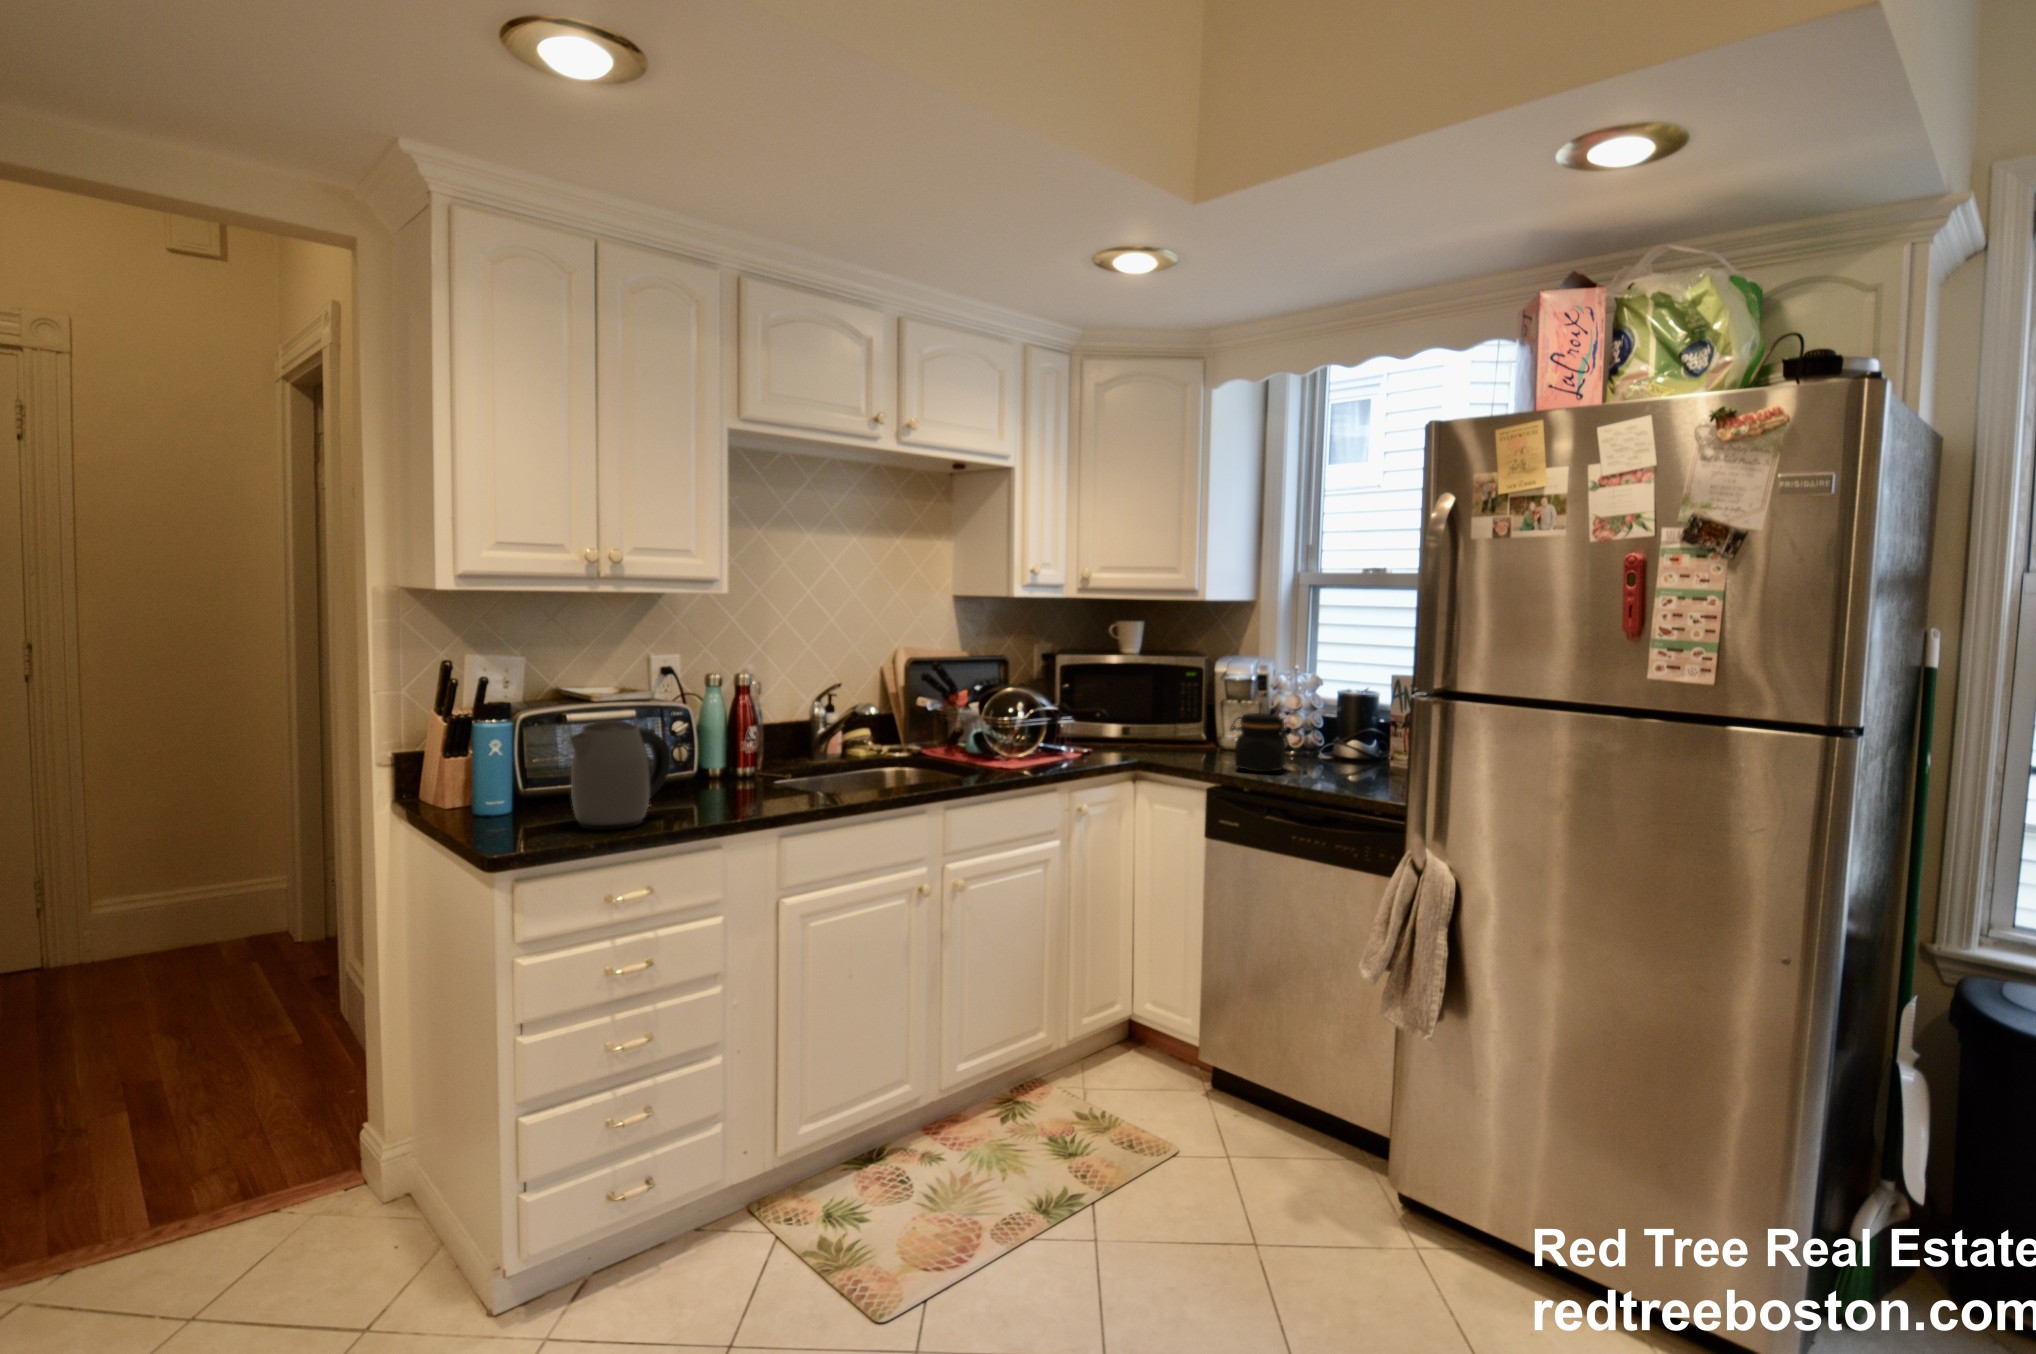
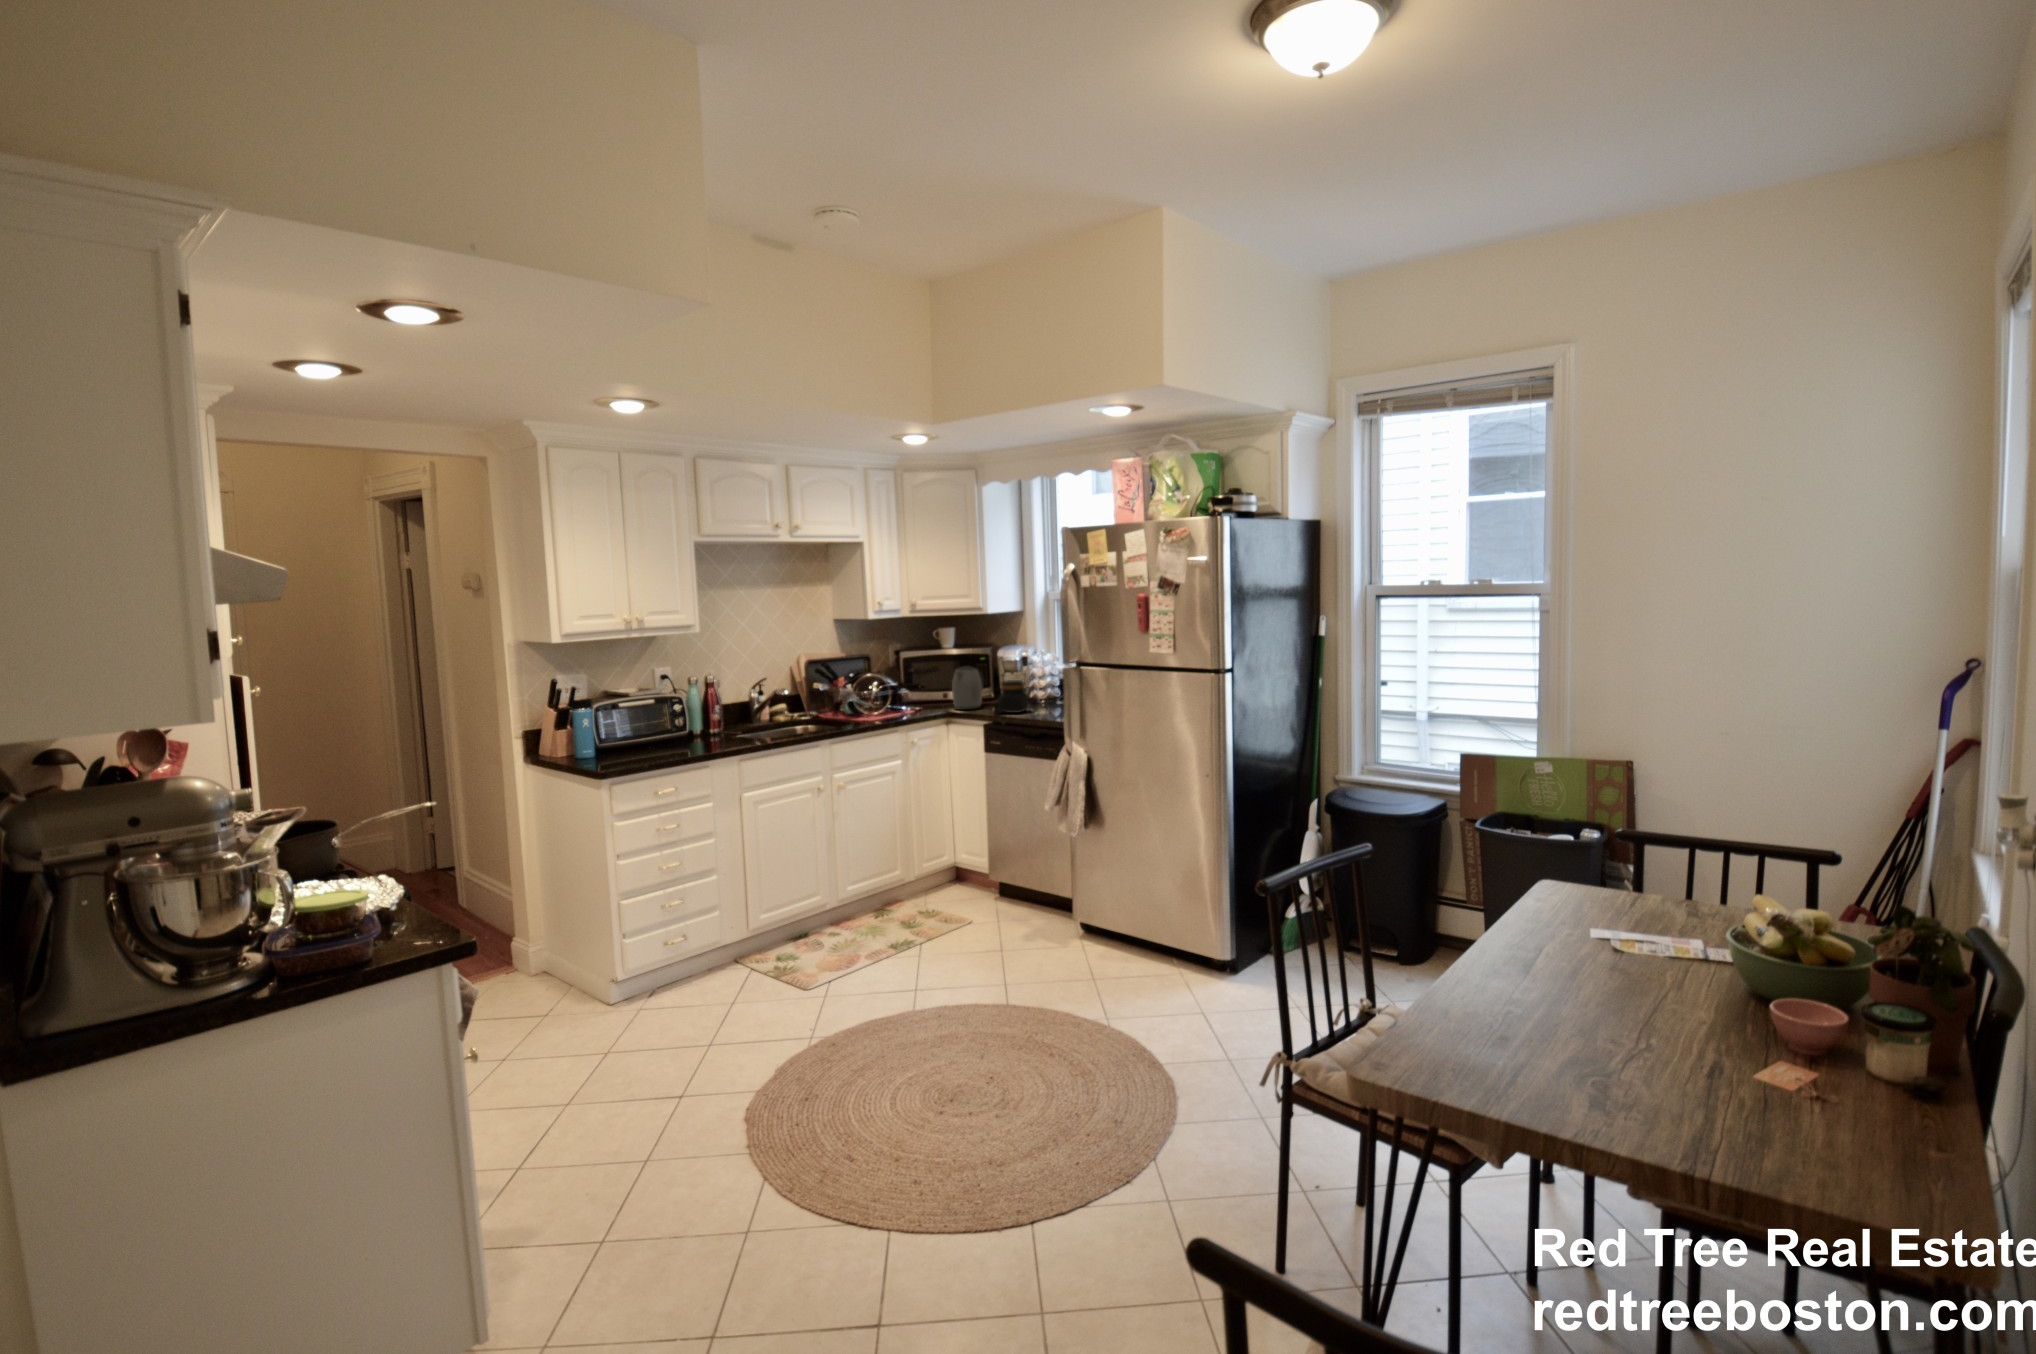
kettle: present [570,720,671,830] -> present [952,666,984,710]

